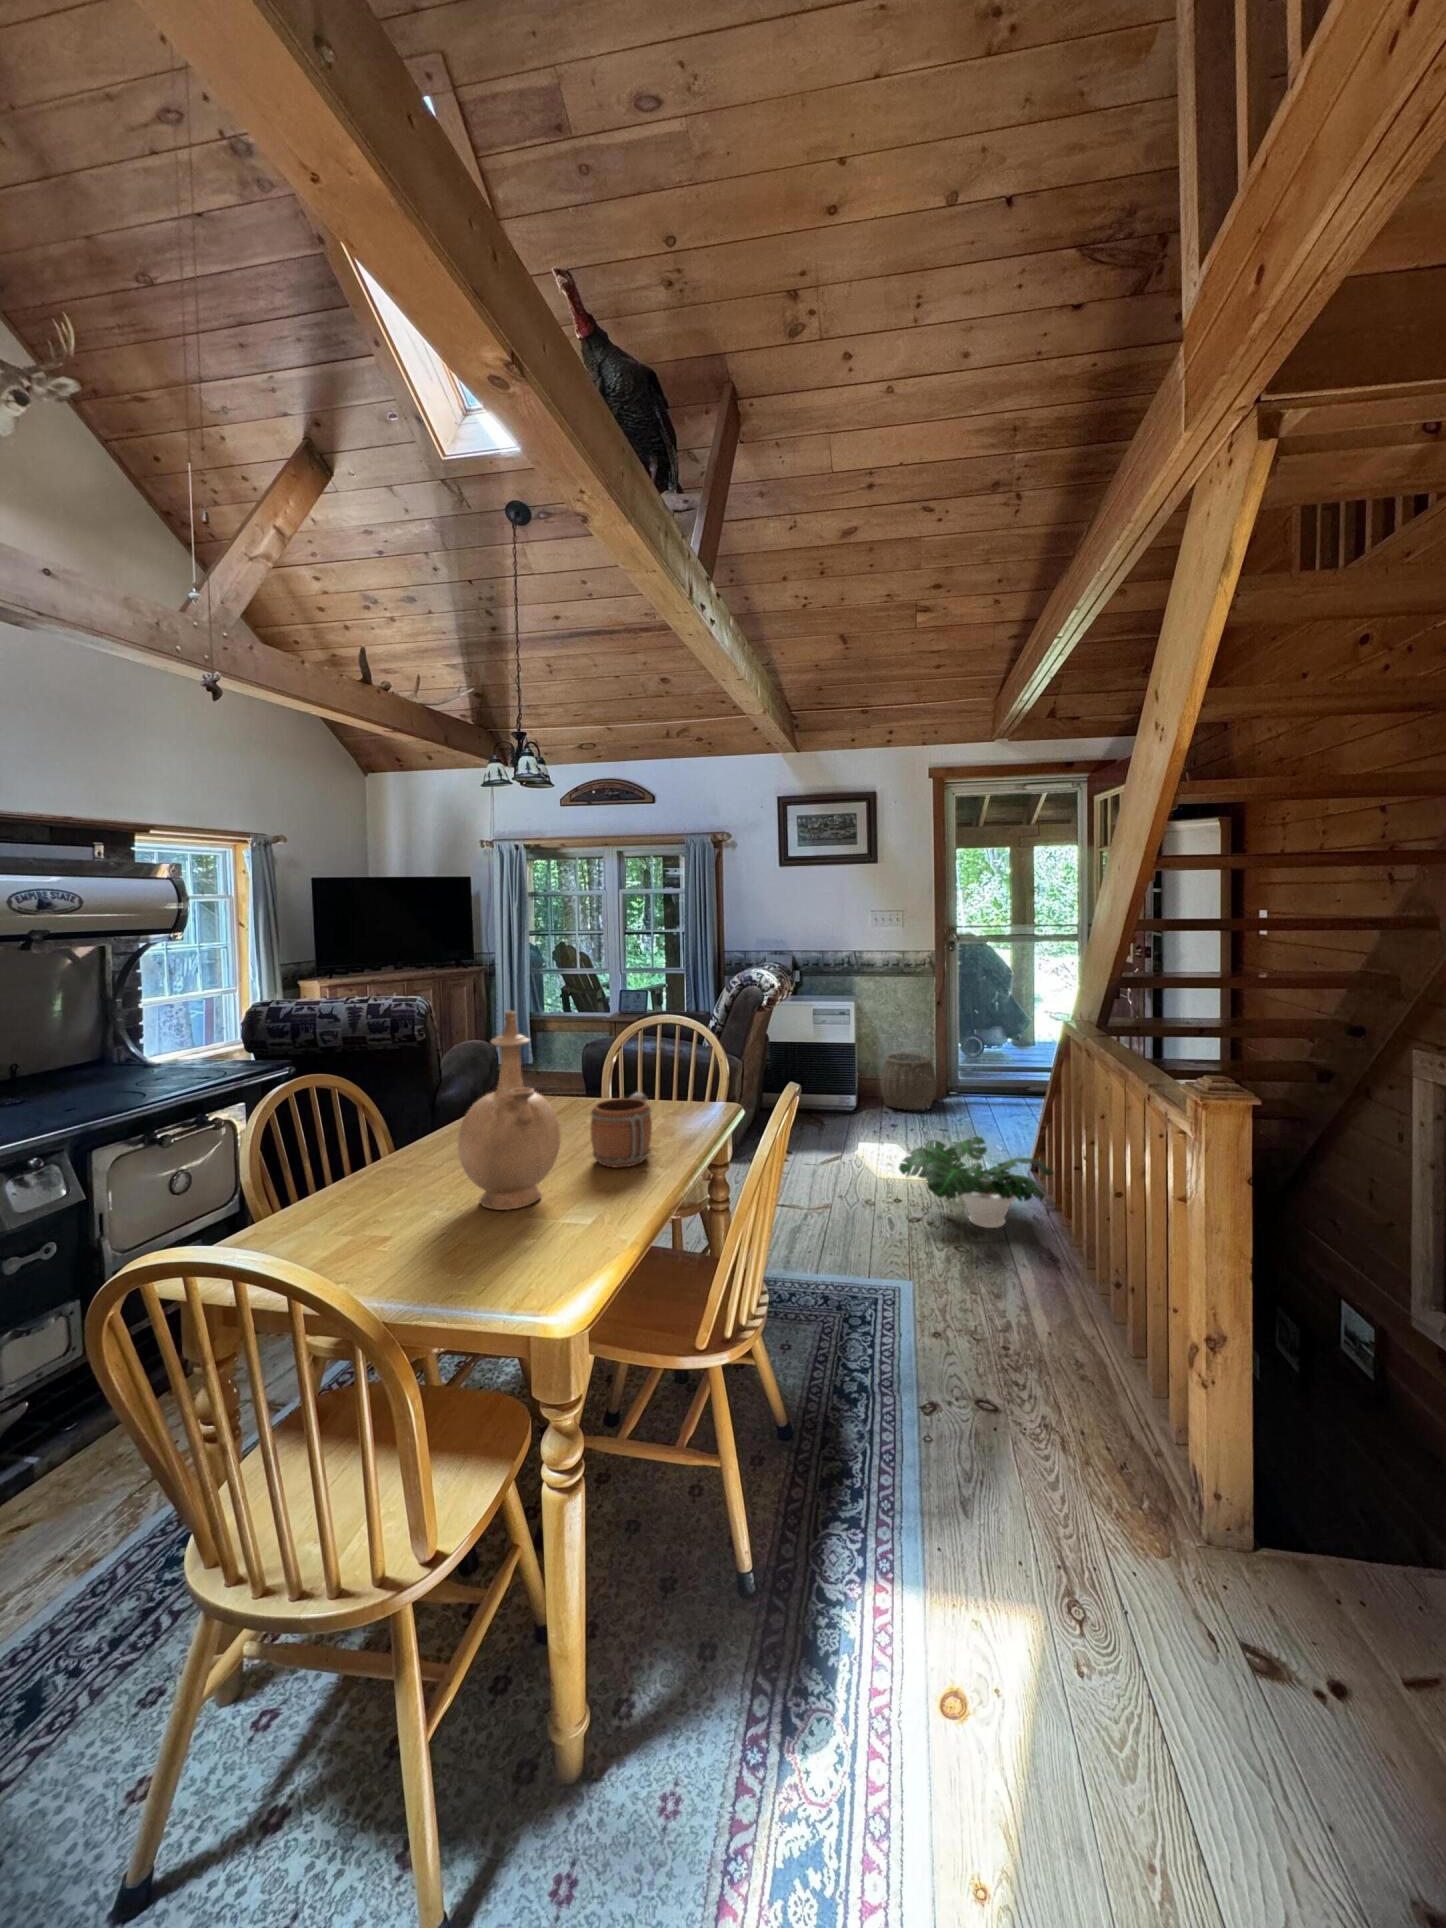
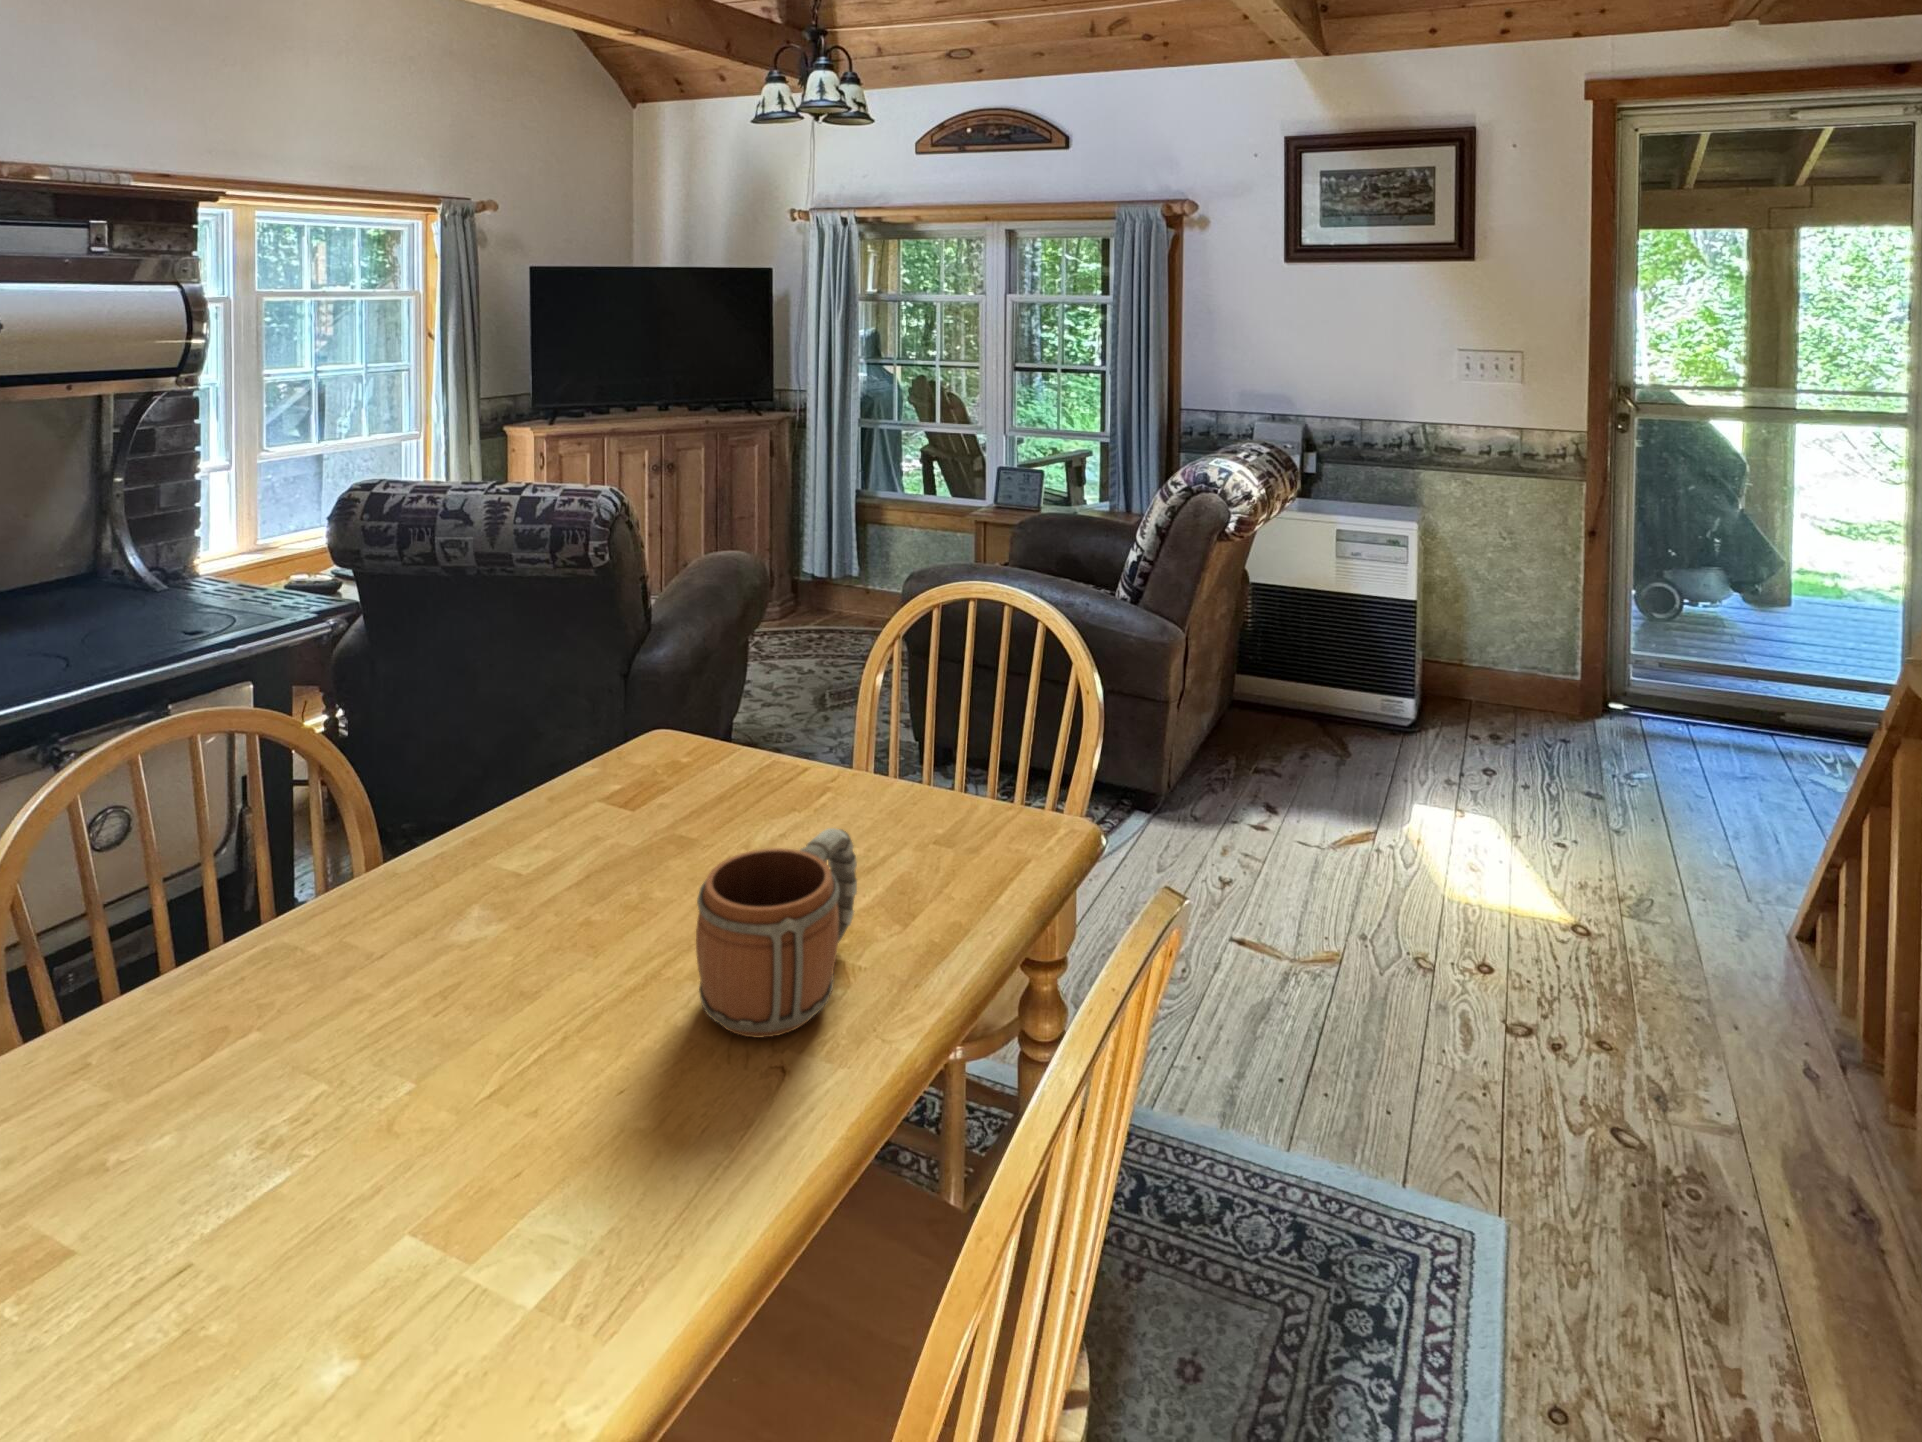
vase: present [458,1011,561,1210] -> none [319,681,575,1179]
woven basket: present [880,1053,936,1110] -> none [1464,623,1583,742]
potted plant: present [899,1137,1053,1228] -> none [1488,857,1864,1091]

